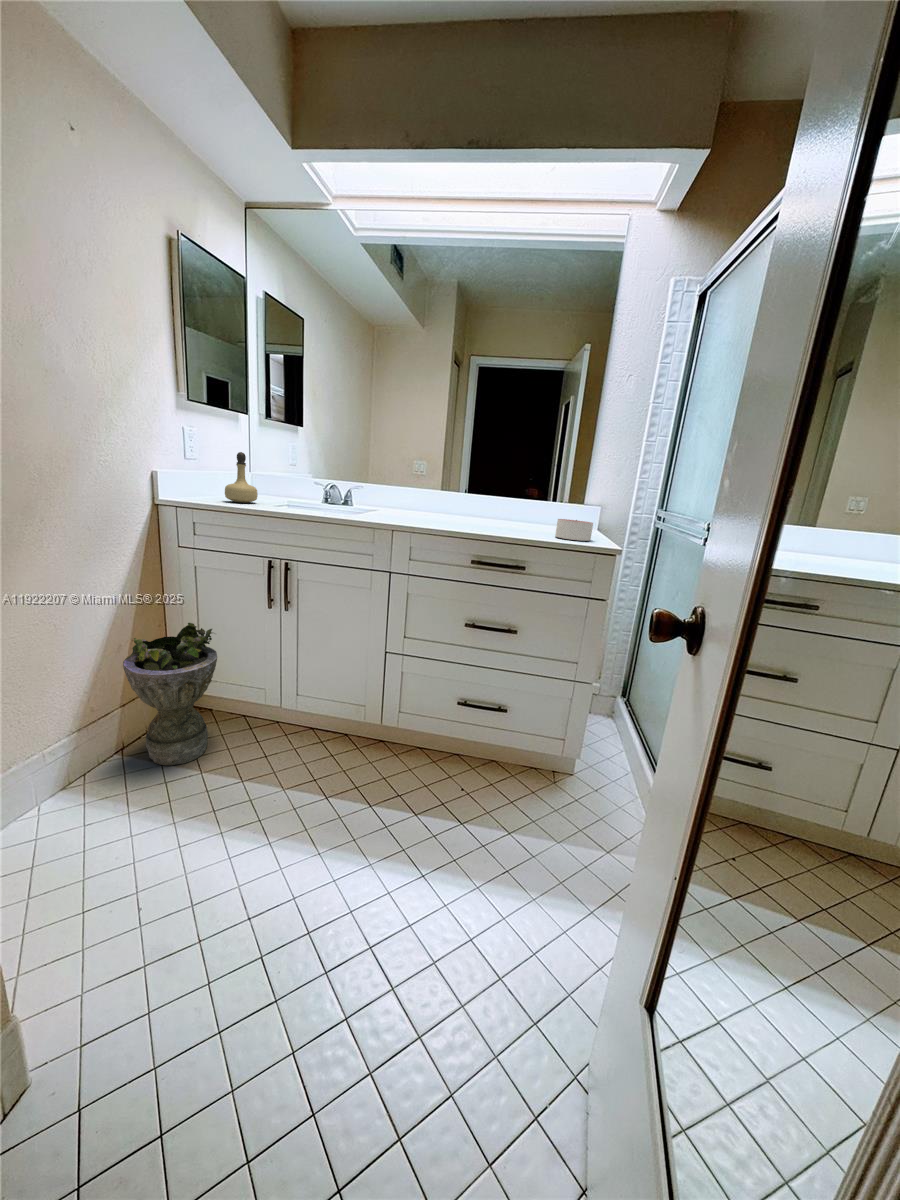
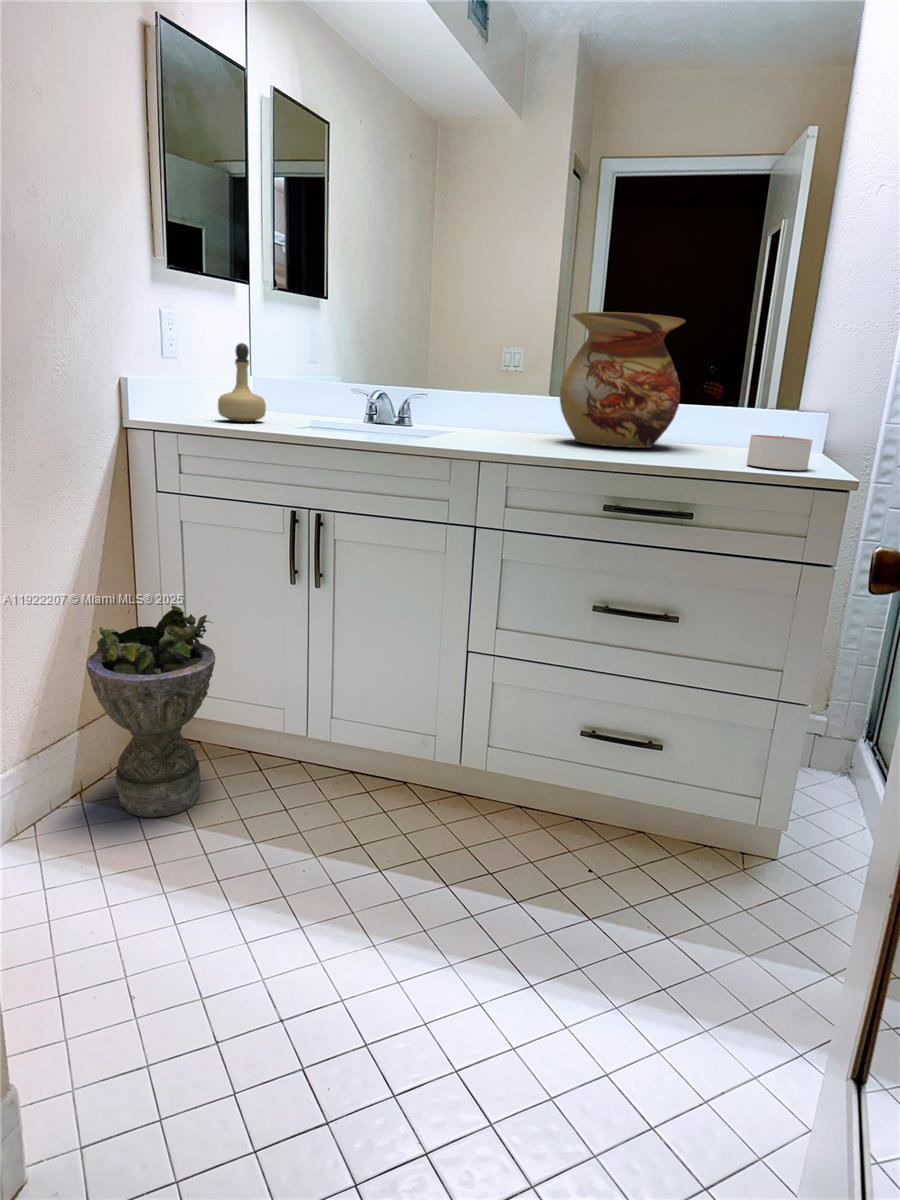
vase: none [444,441,519,525] -> present [560,312,685,448]

